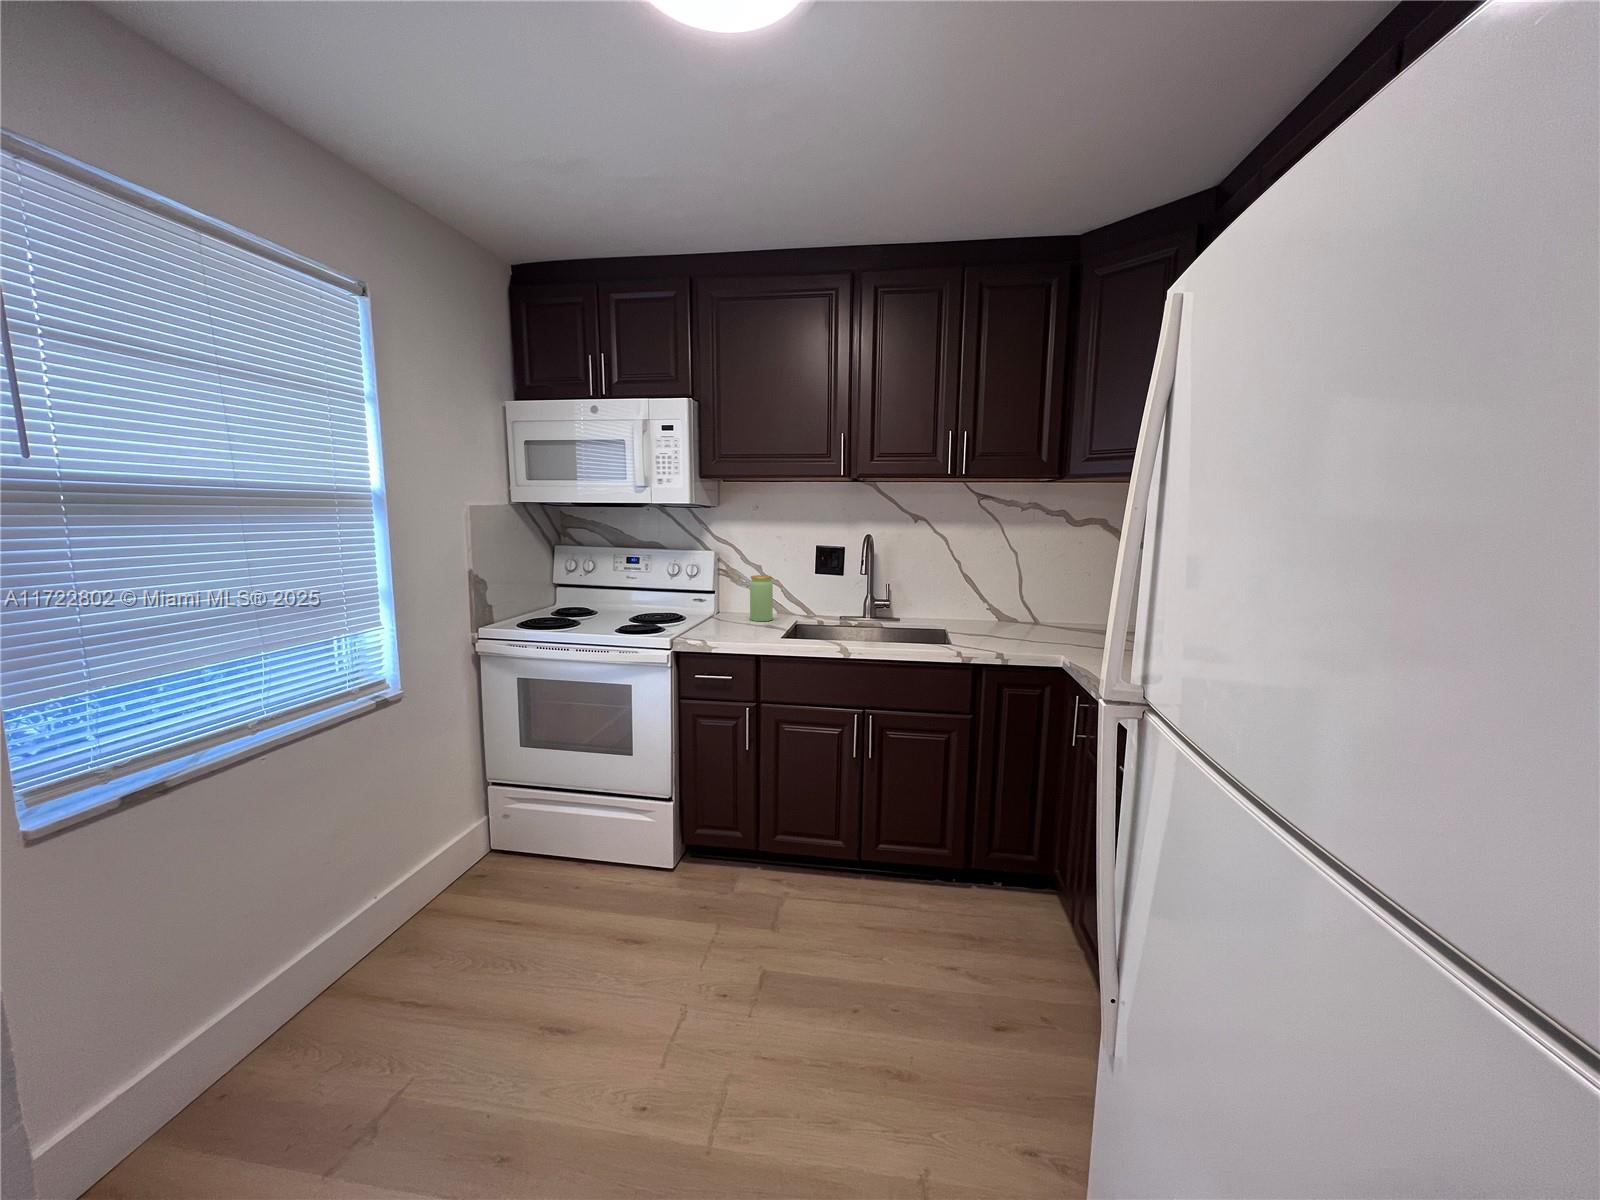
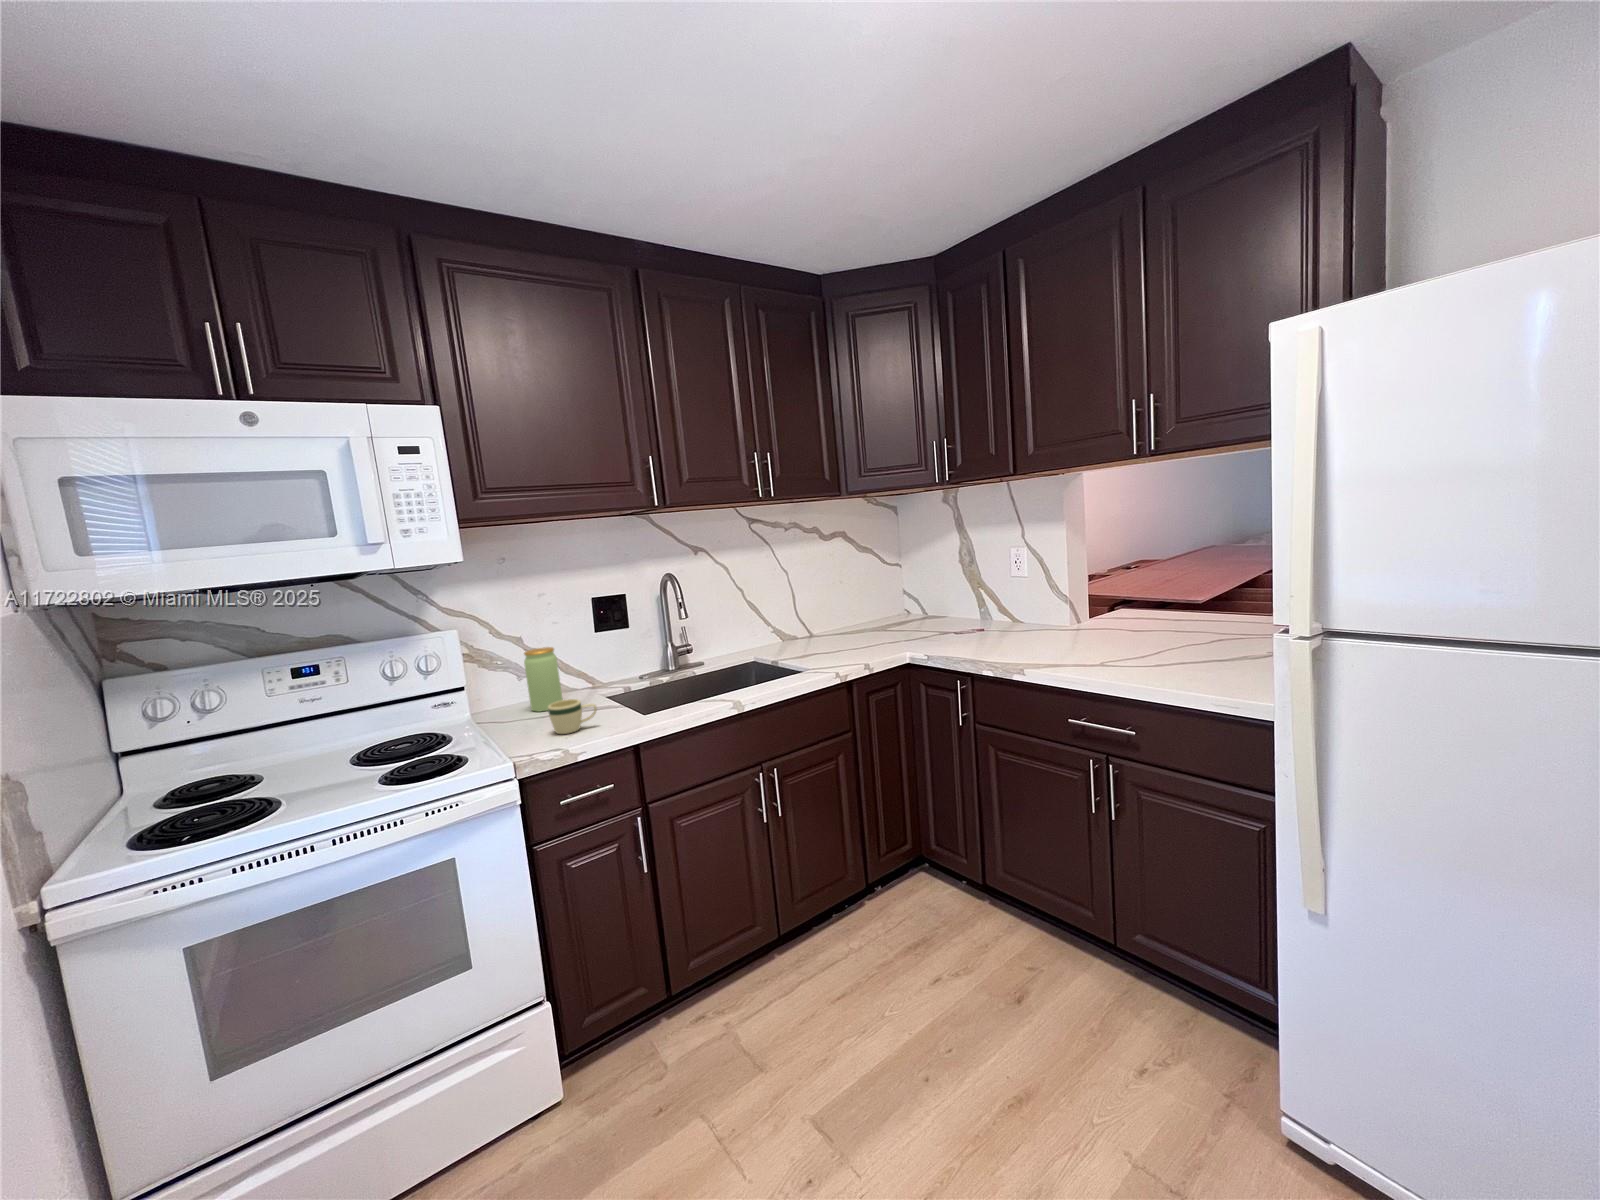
mug: none [721,612,751,635] -> present [548,699,597,734]

